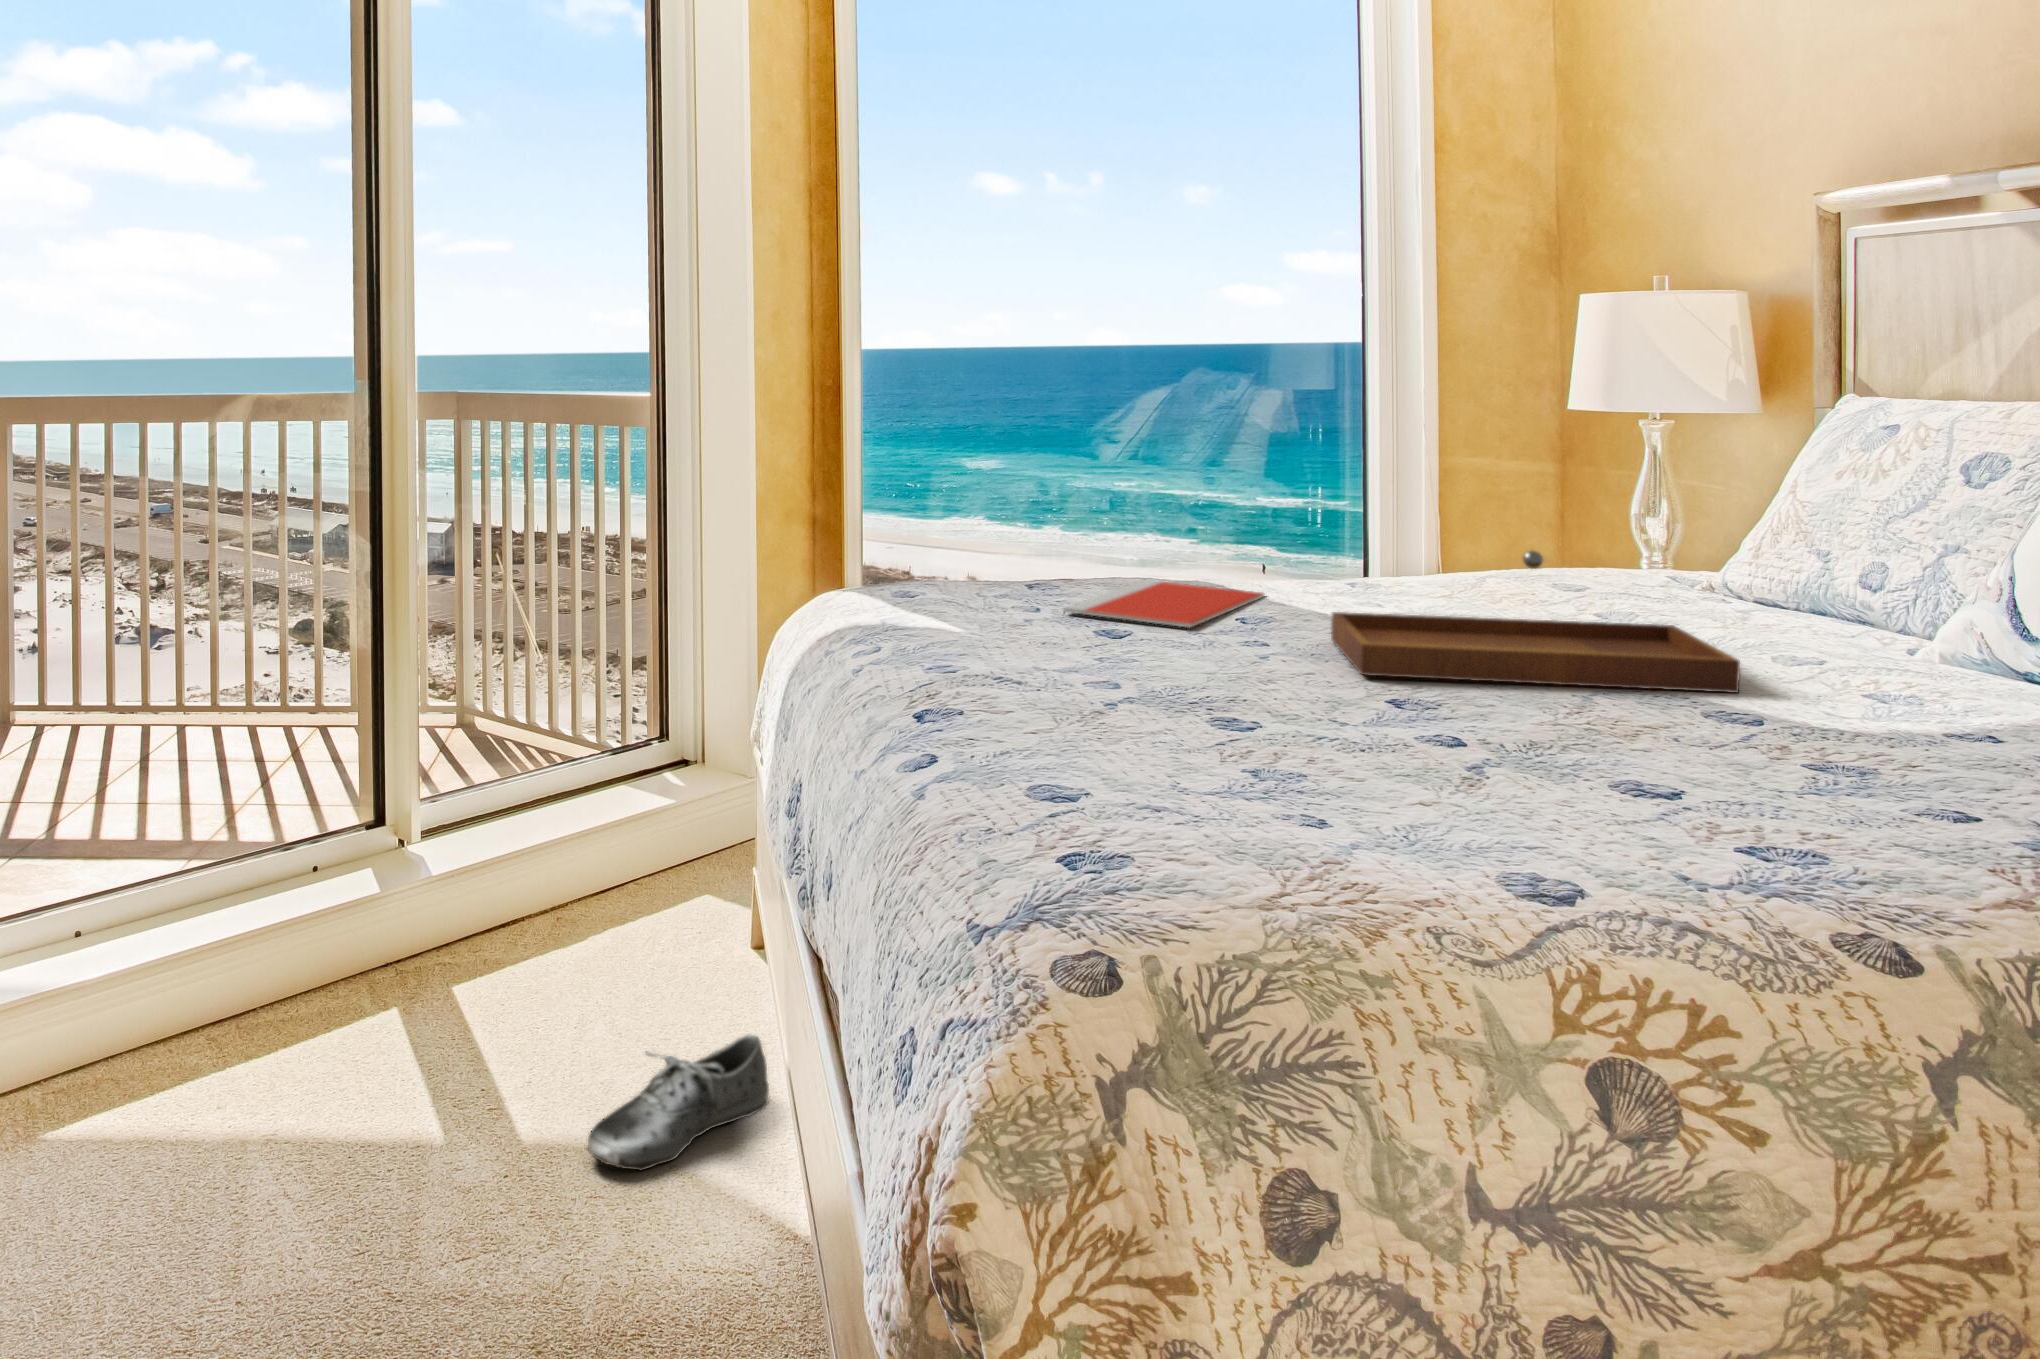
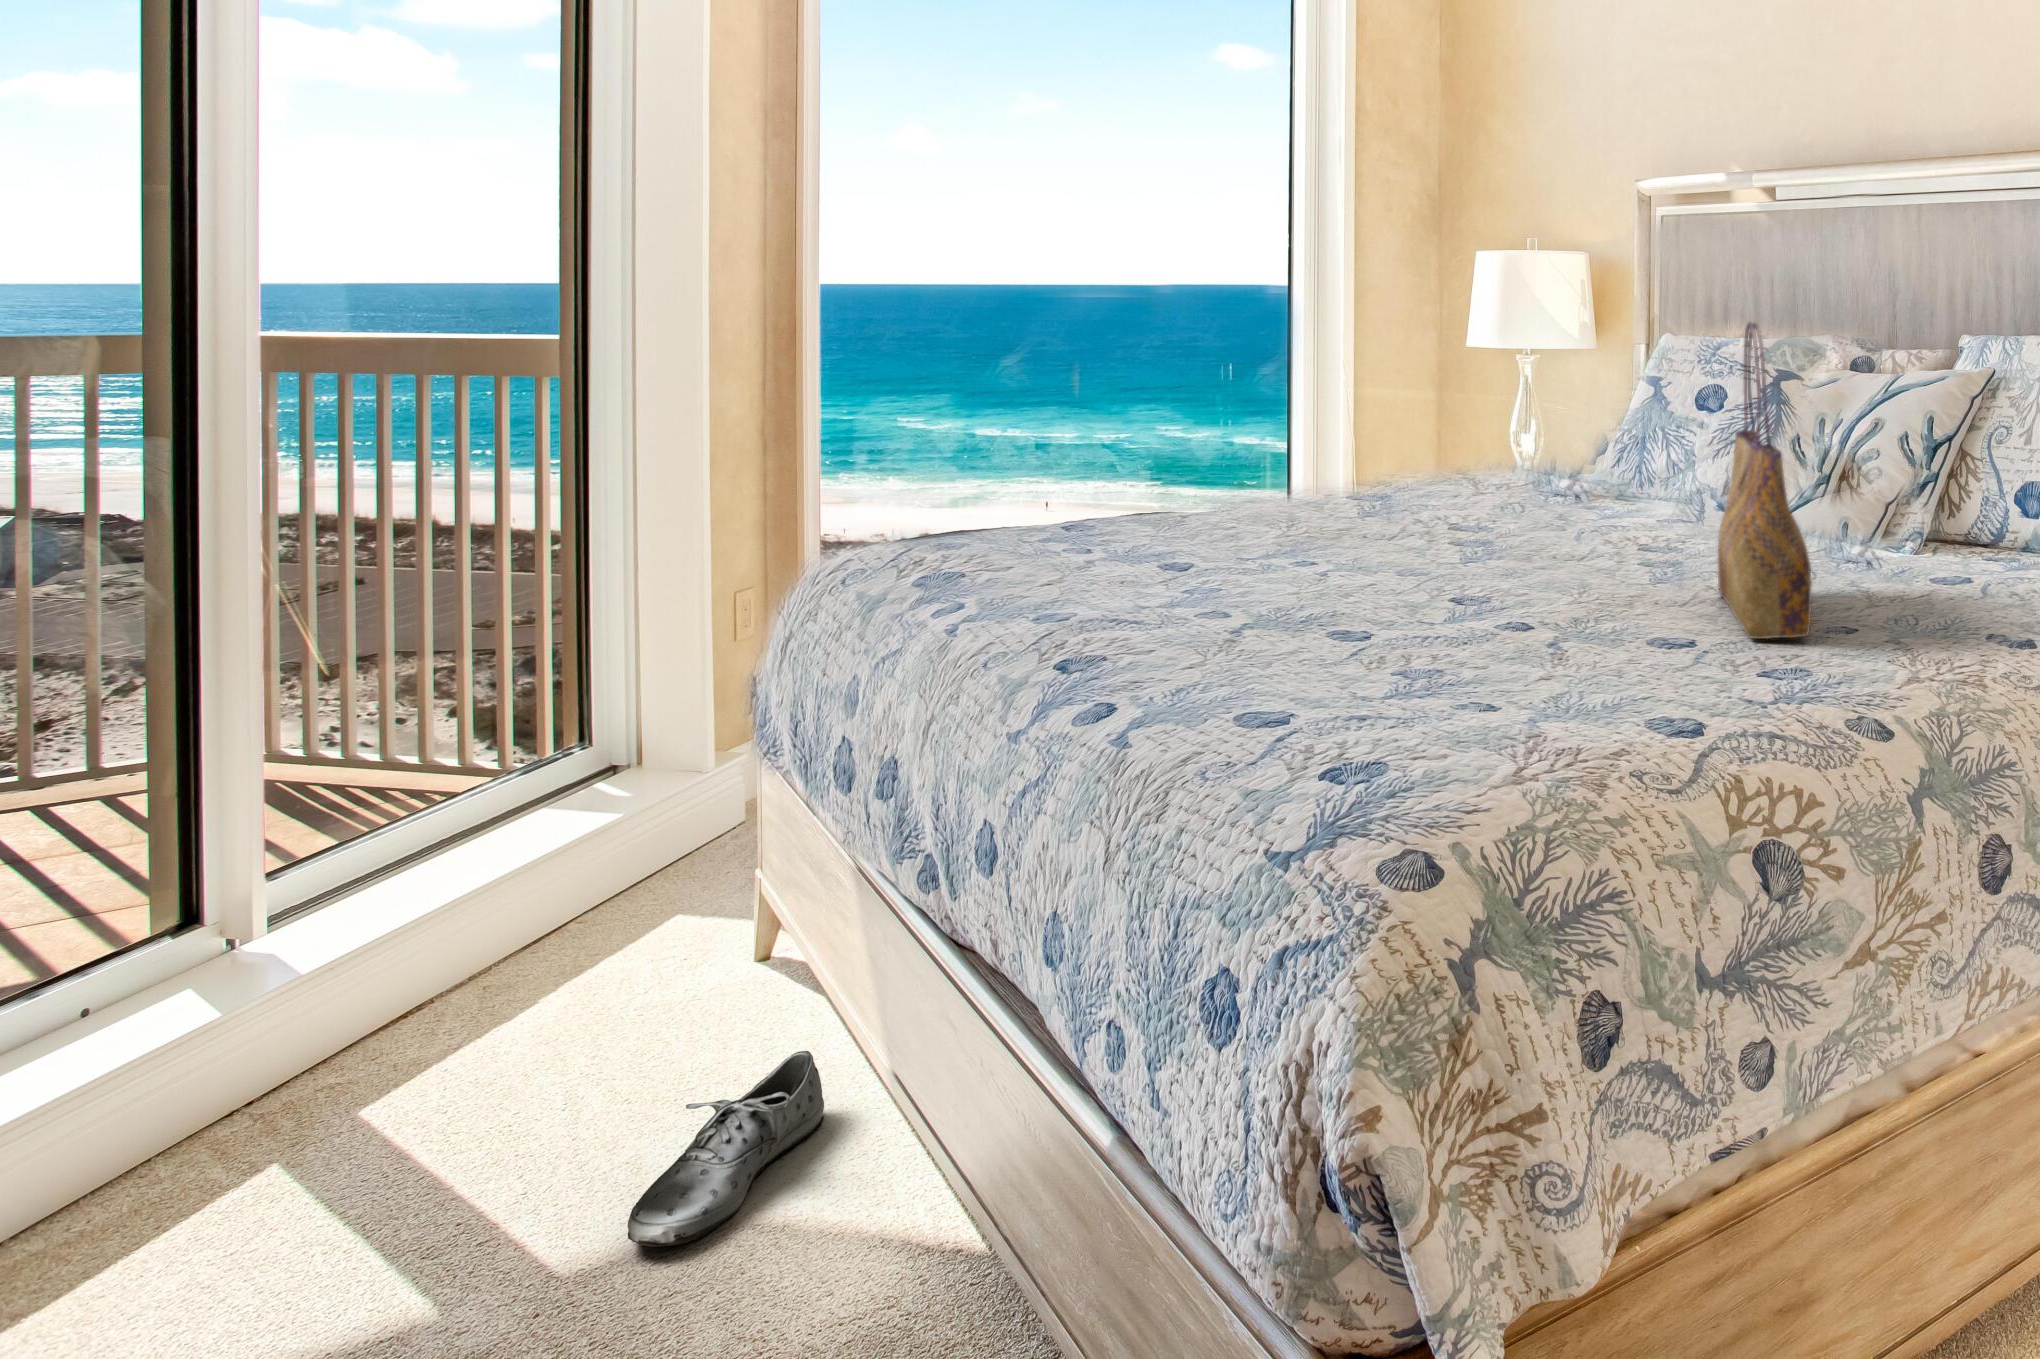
tote bag: none [1779,364,1925,815] -> present [1718,322,1811,639]
tray: present [1331,551,1740,693] -> none [1356,478,1644,589]
notebook: present [1063,580,1264,627] -> none [1121,533,1271,568]

